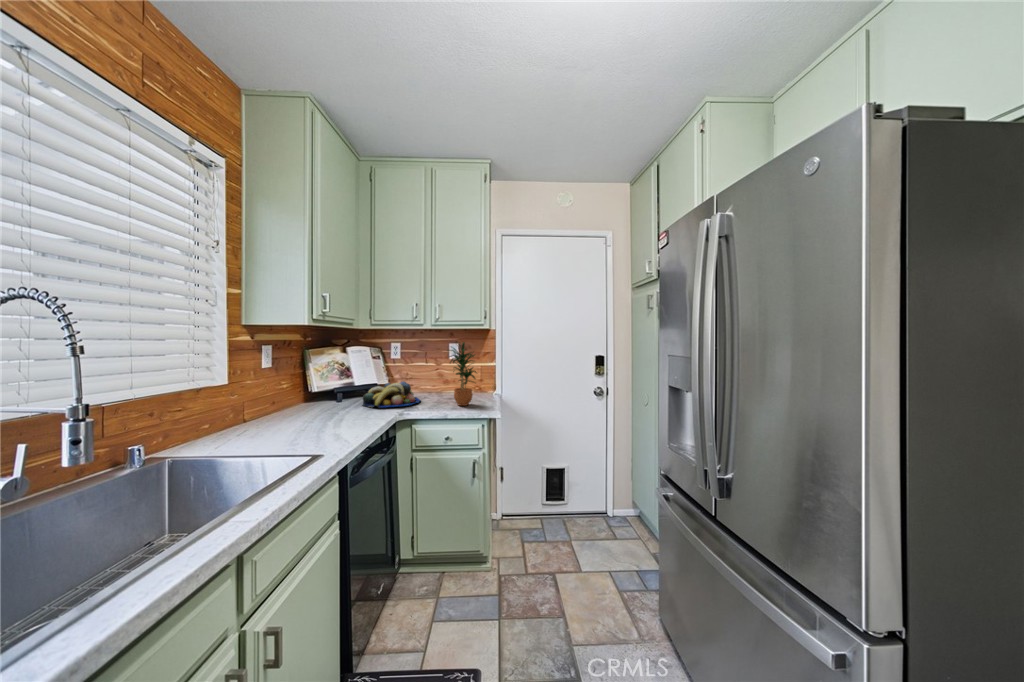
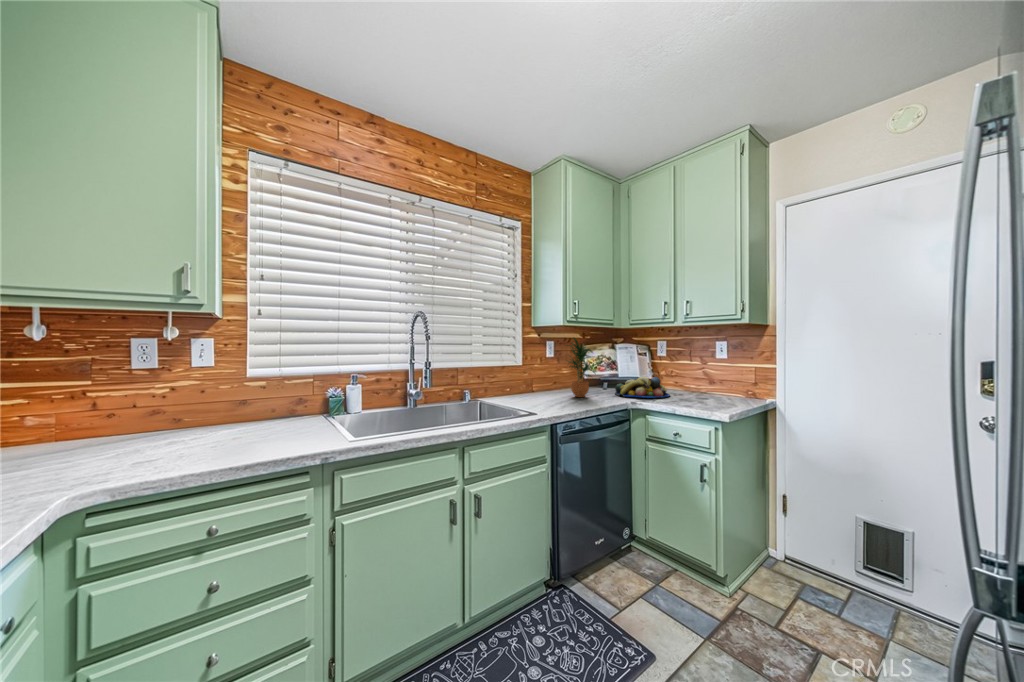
potted plant: present [449,342,476,406] -> present [569,338,594,397]

